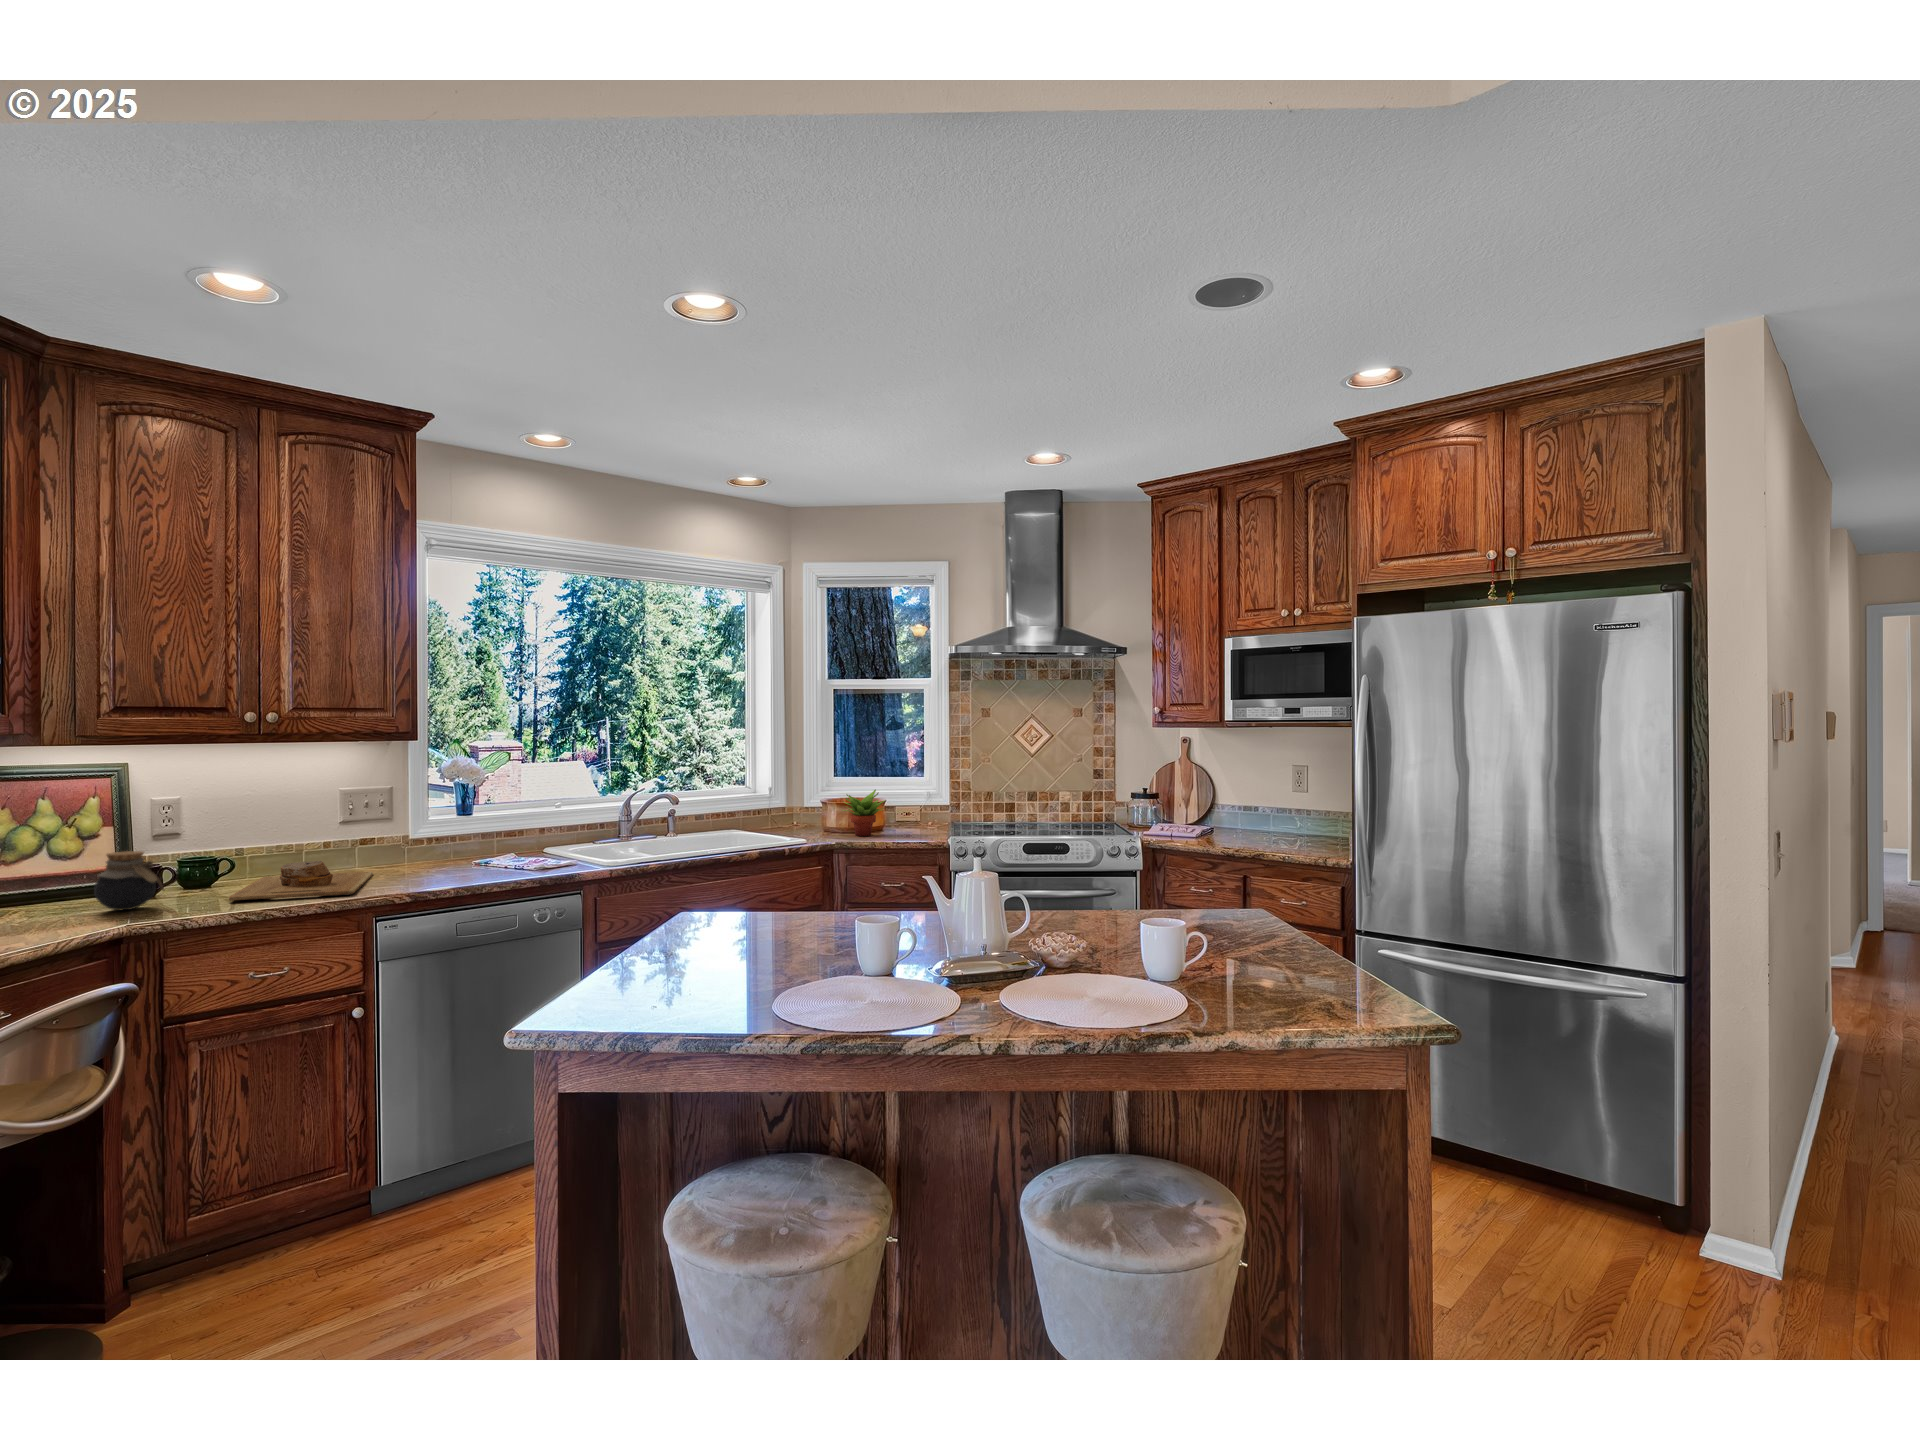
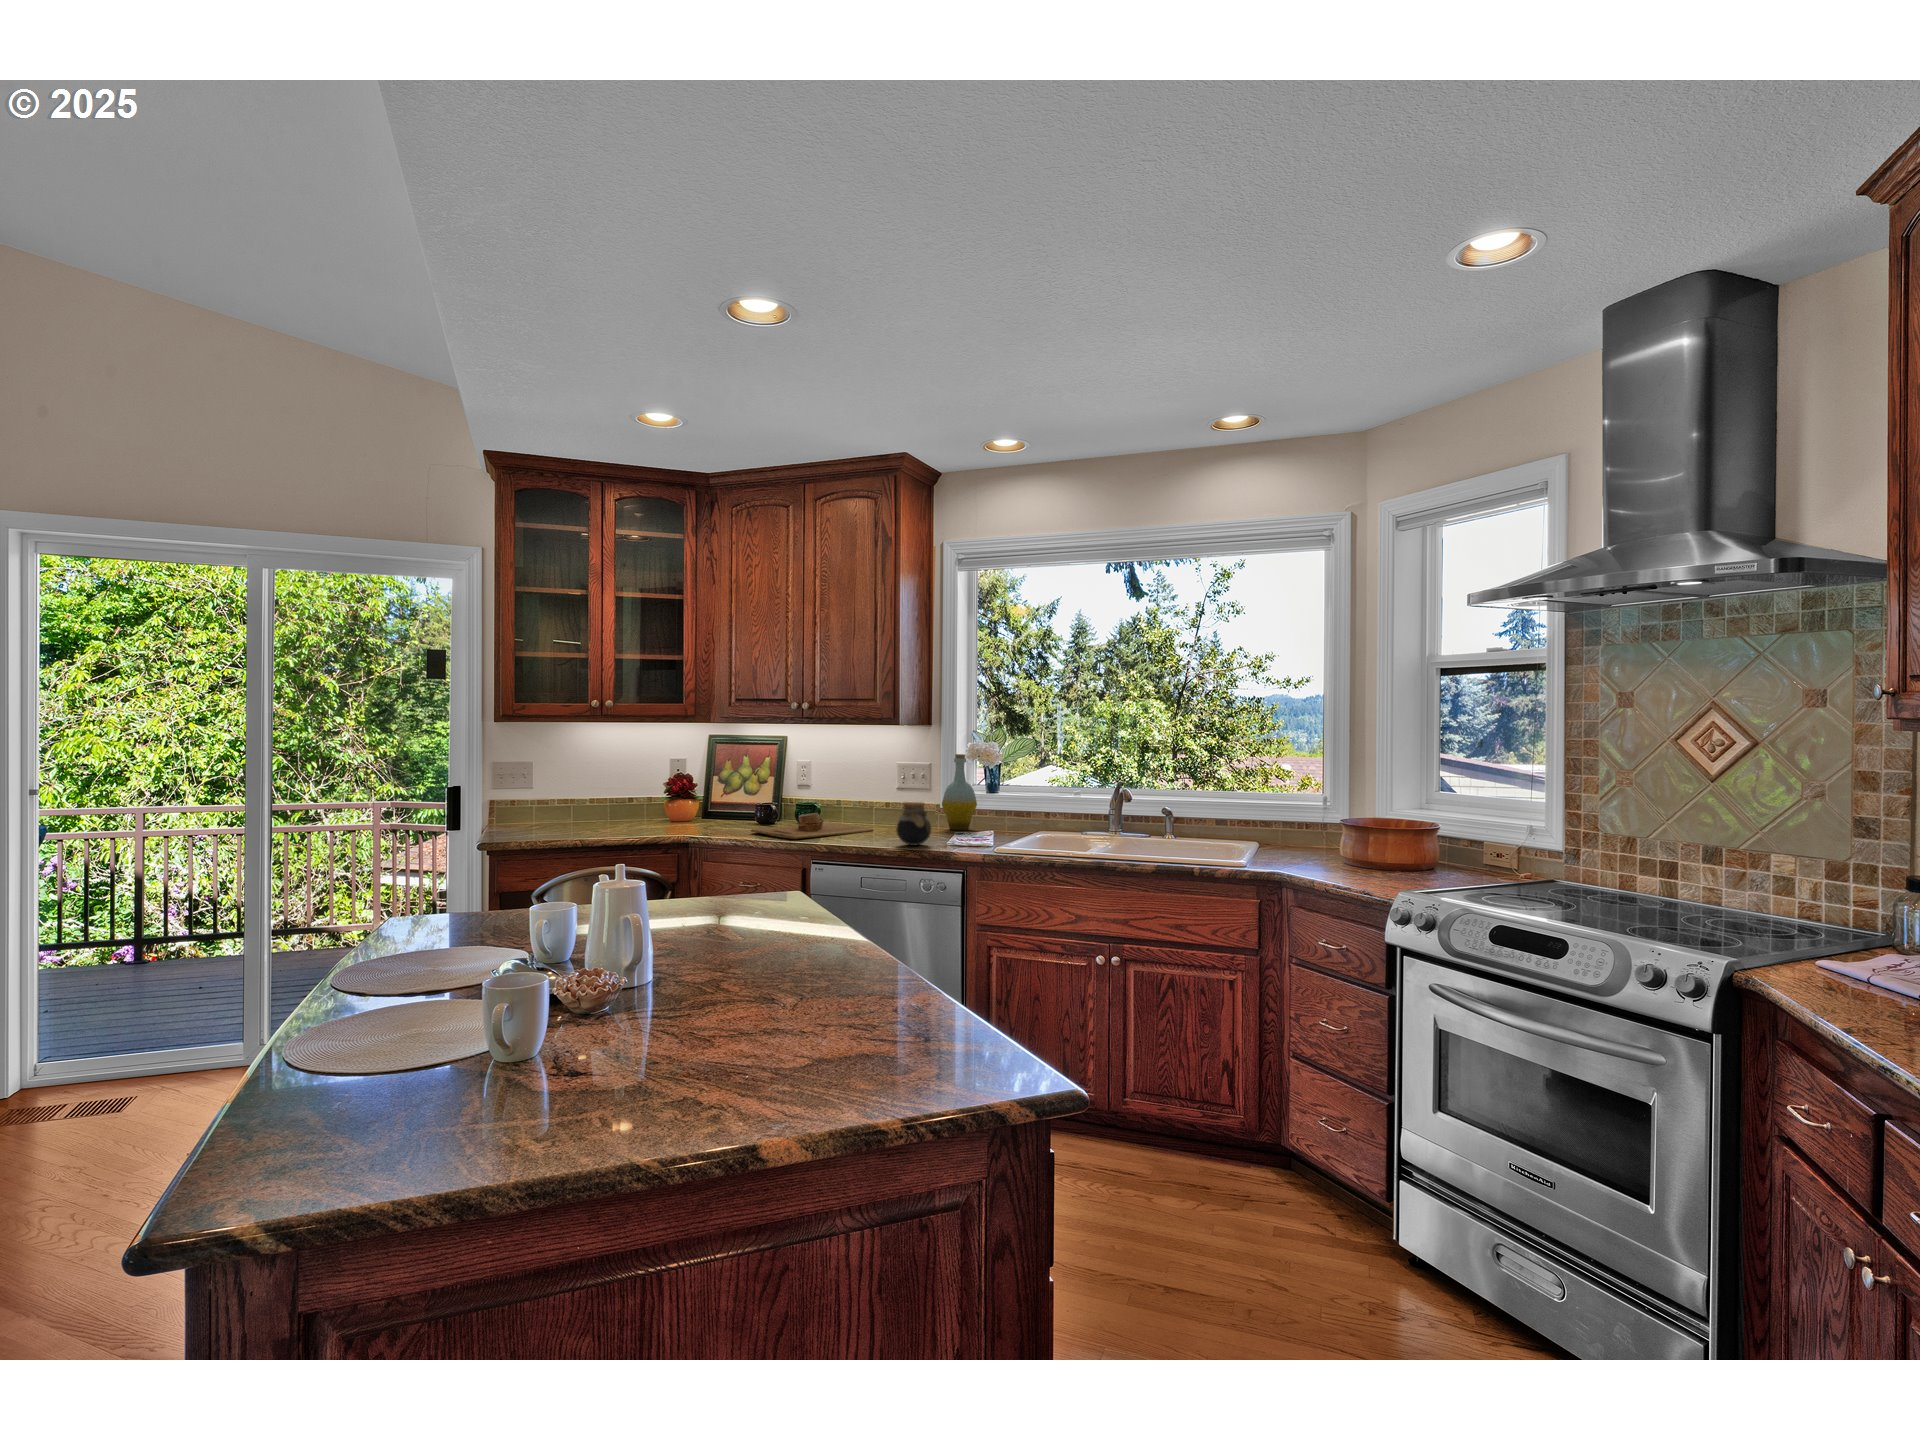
bottle: none [432,773,477,859] -> present [942,754,977,830]
succulent plant: present [843,789,885,836] -> none [1298,808,1372,873]
jar: present [94,851,165,910] -> present [896,802,931,845]

